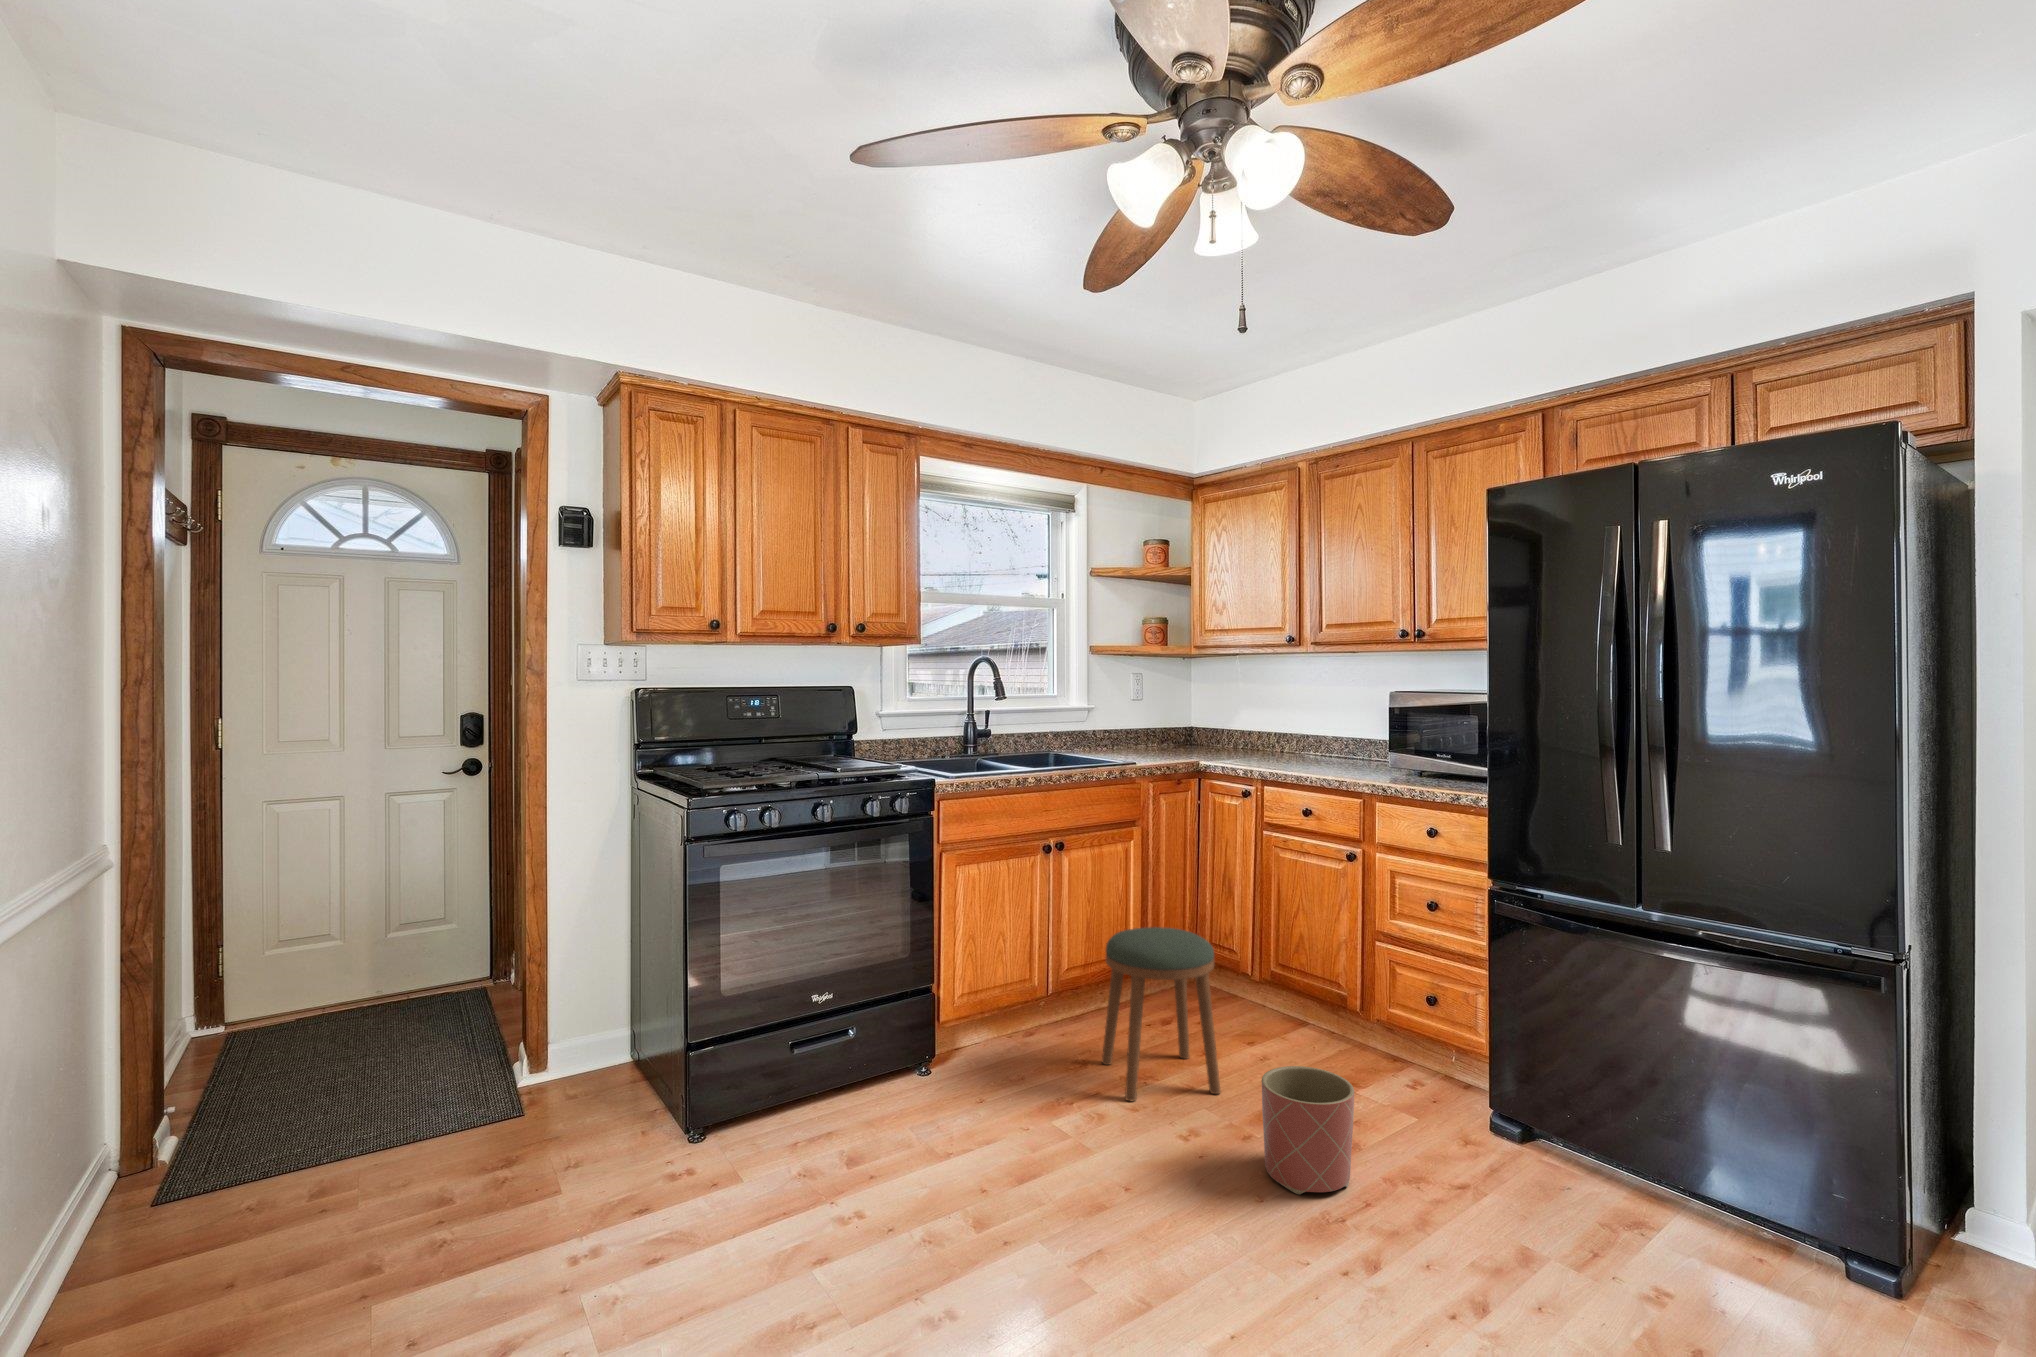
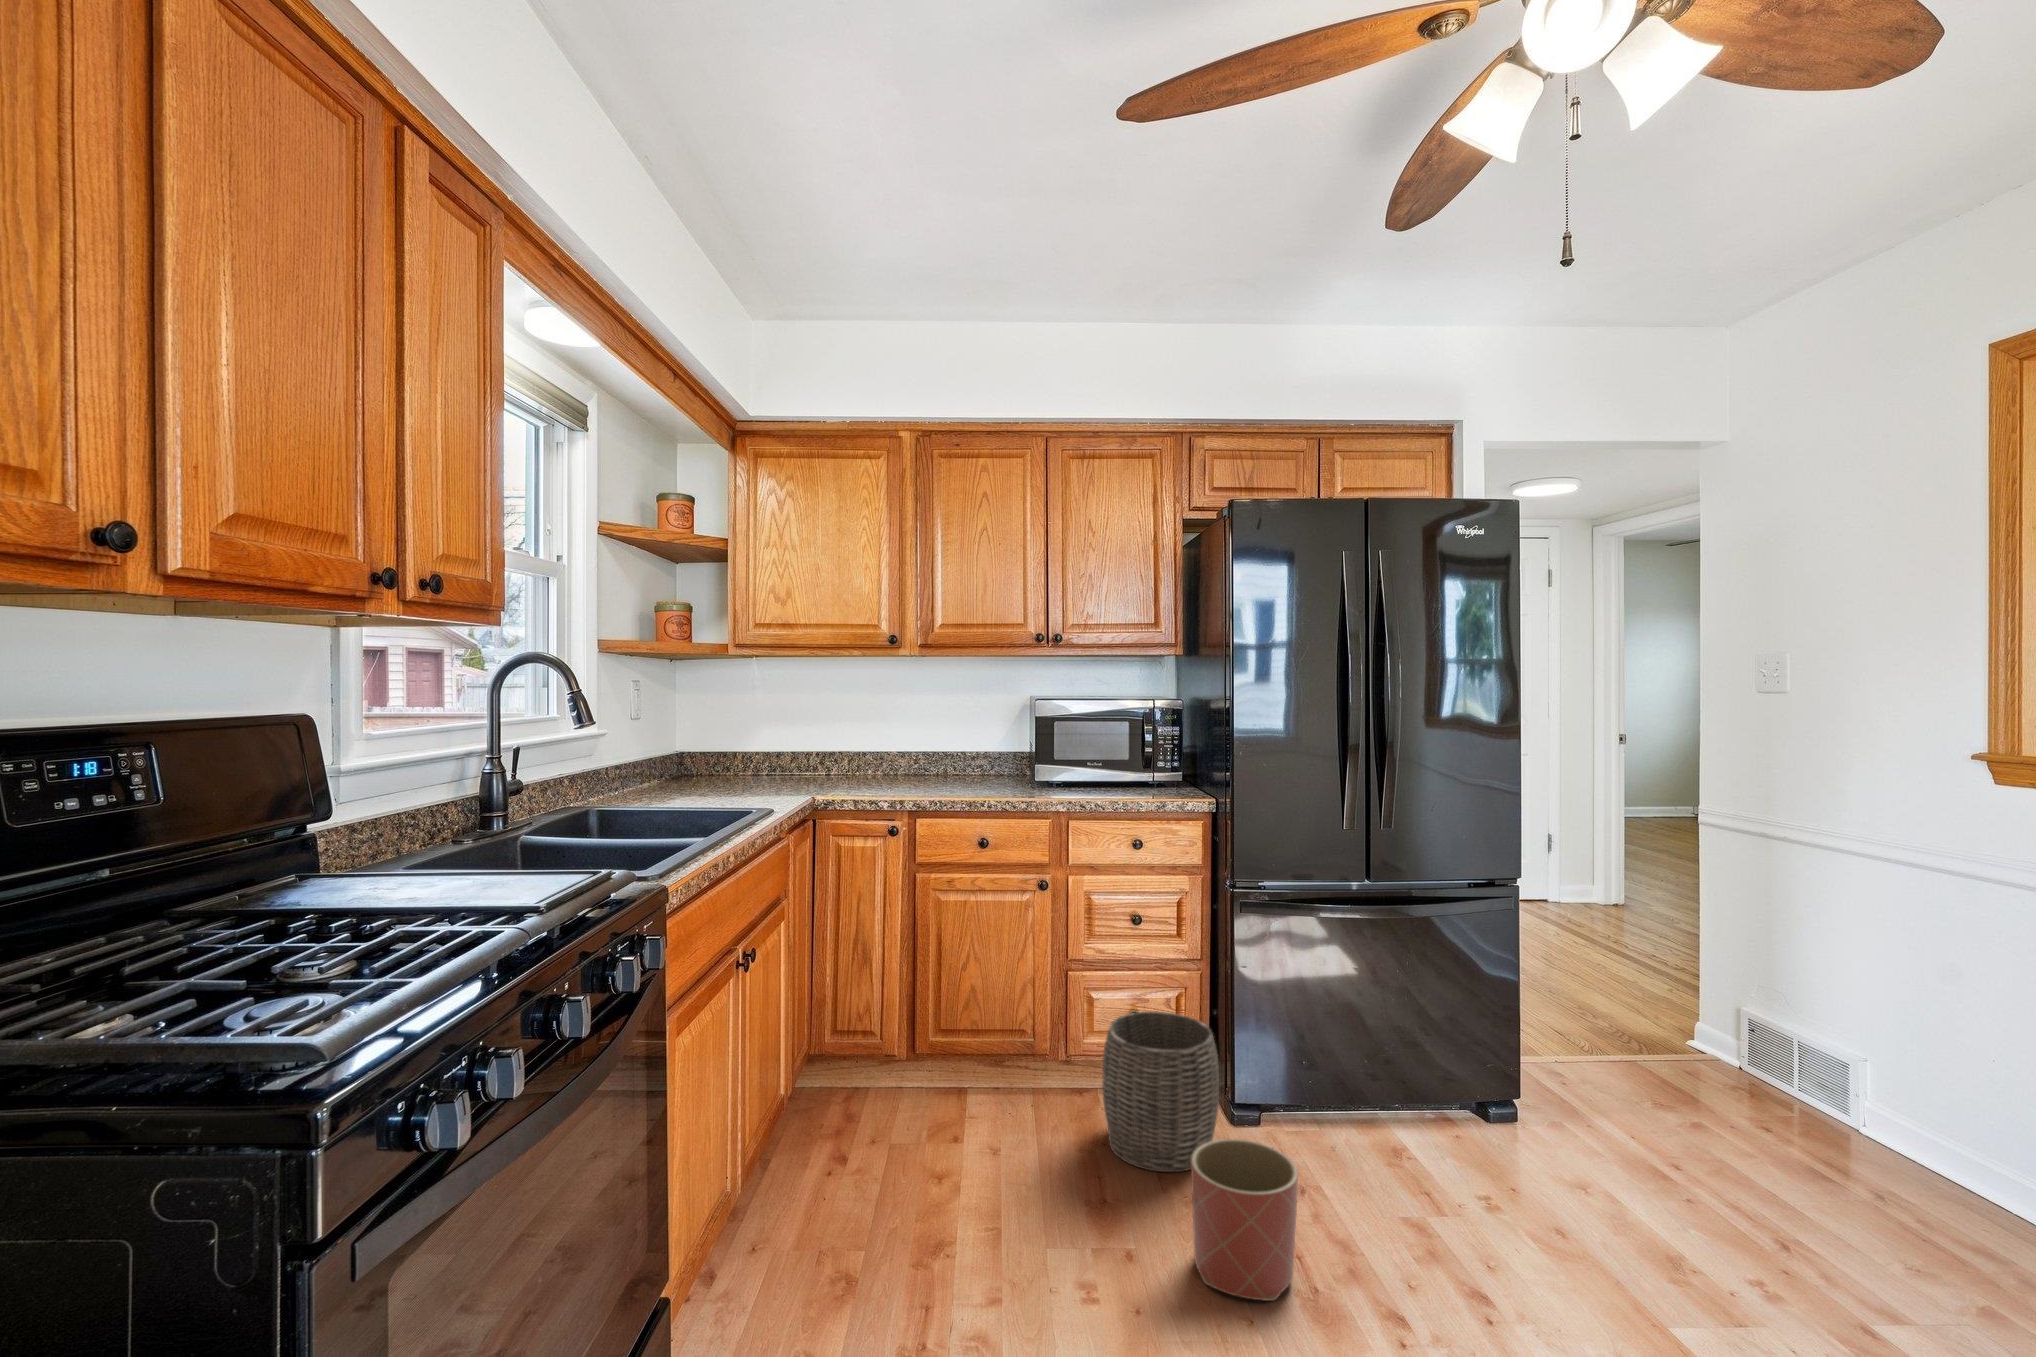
stool: present [1102,927,1221,1101] -> none [863,1025,1036,1297]
woven basket: none [1338,983,1452,1128] -> present [1102,1012,1219,1172]

